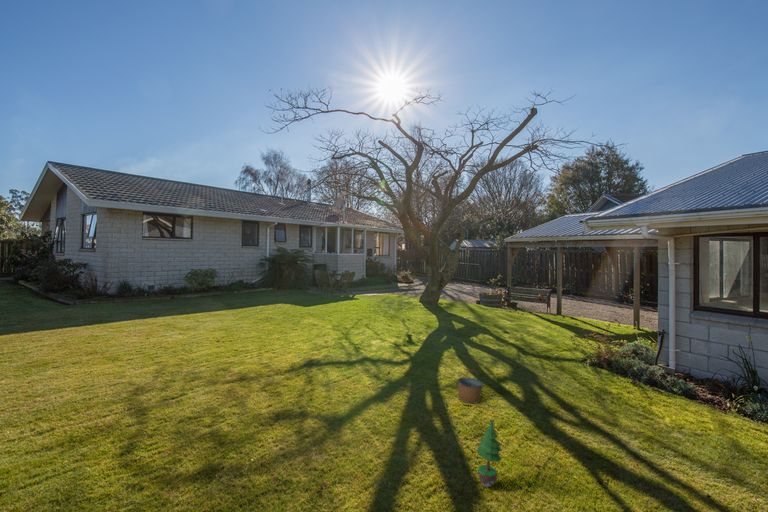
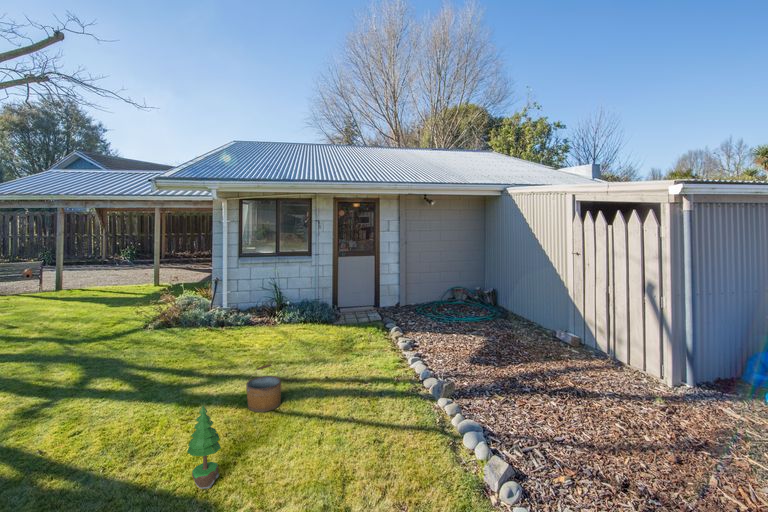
bucket: present [458,369,483,404] -> present [246,364,281,412]

